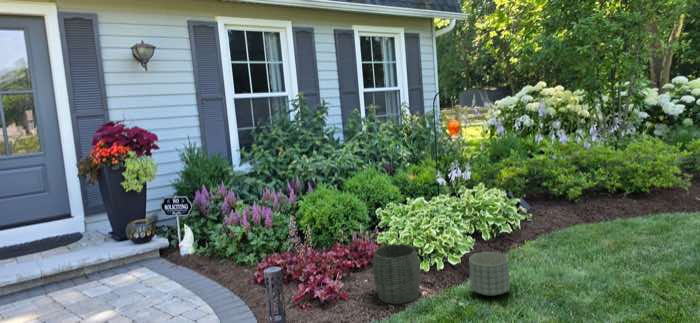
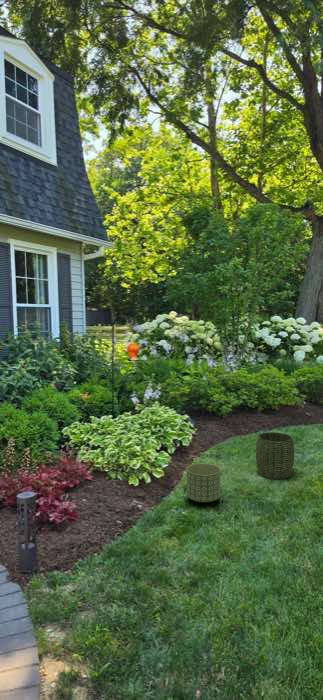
woven basket: present [373,244,420,304] -> present [256,432,294,479]

